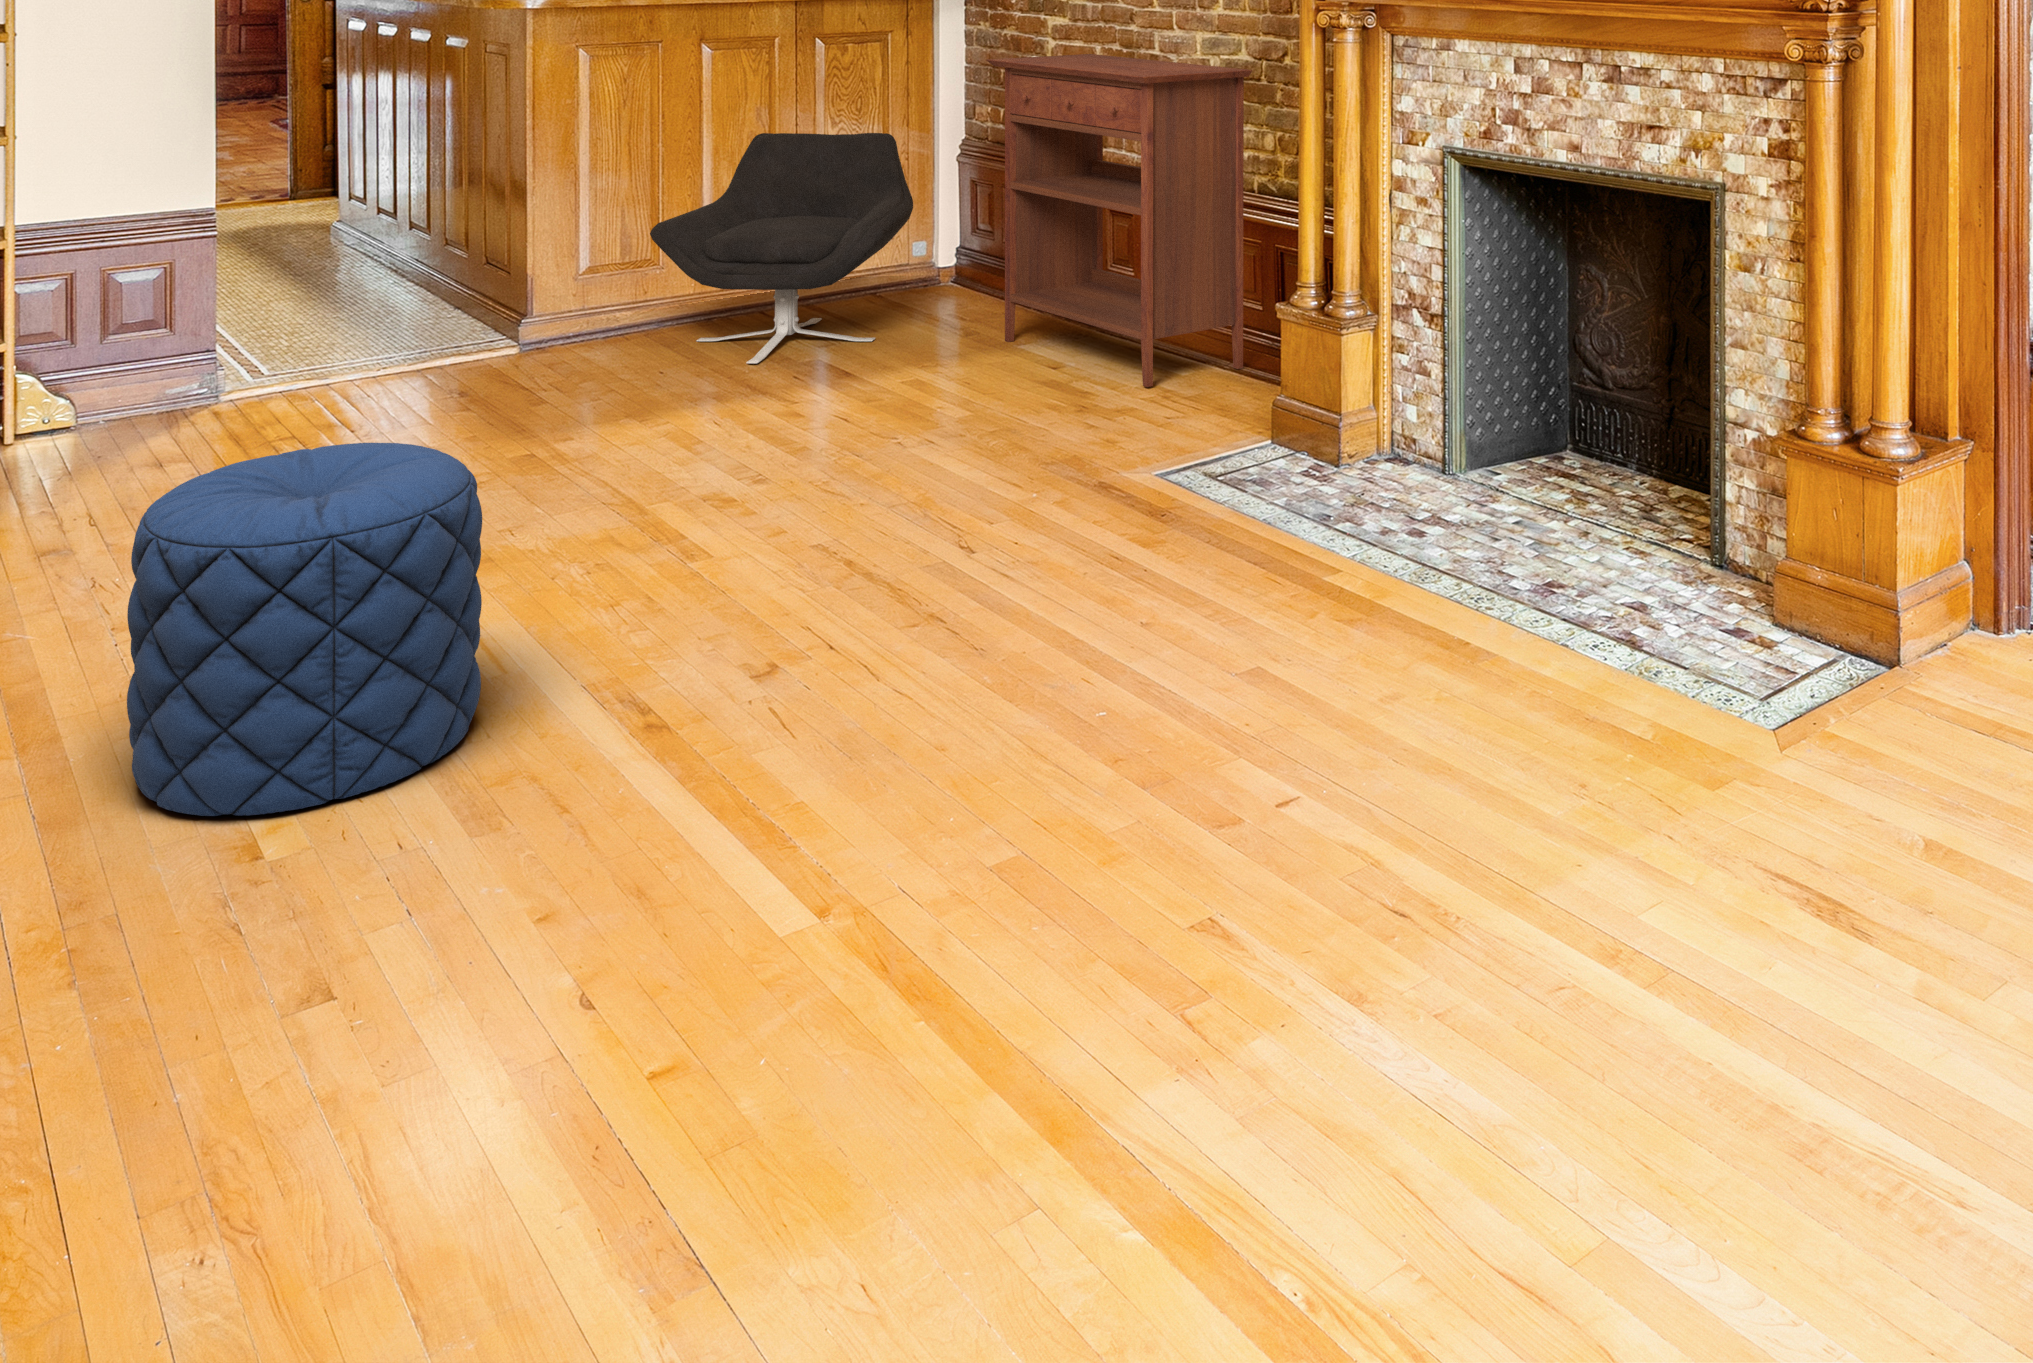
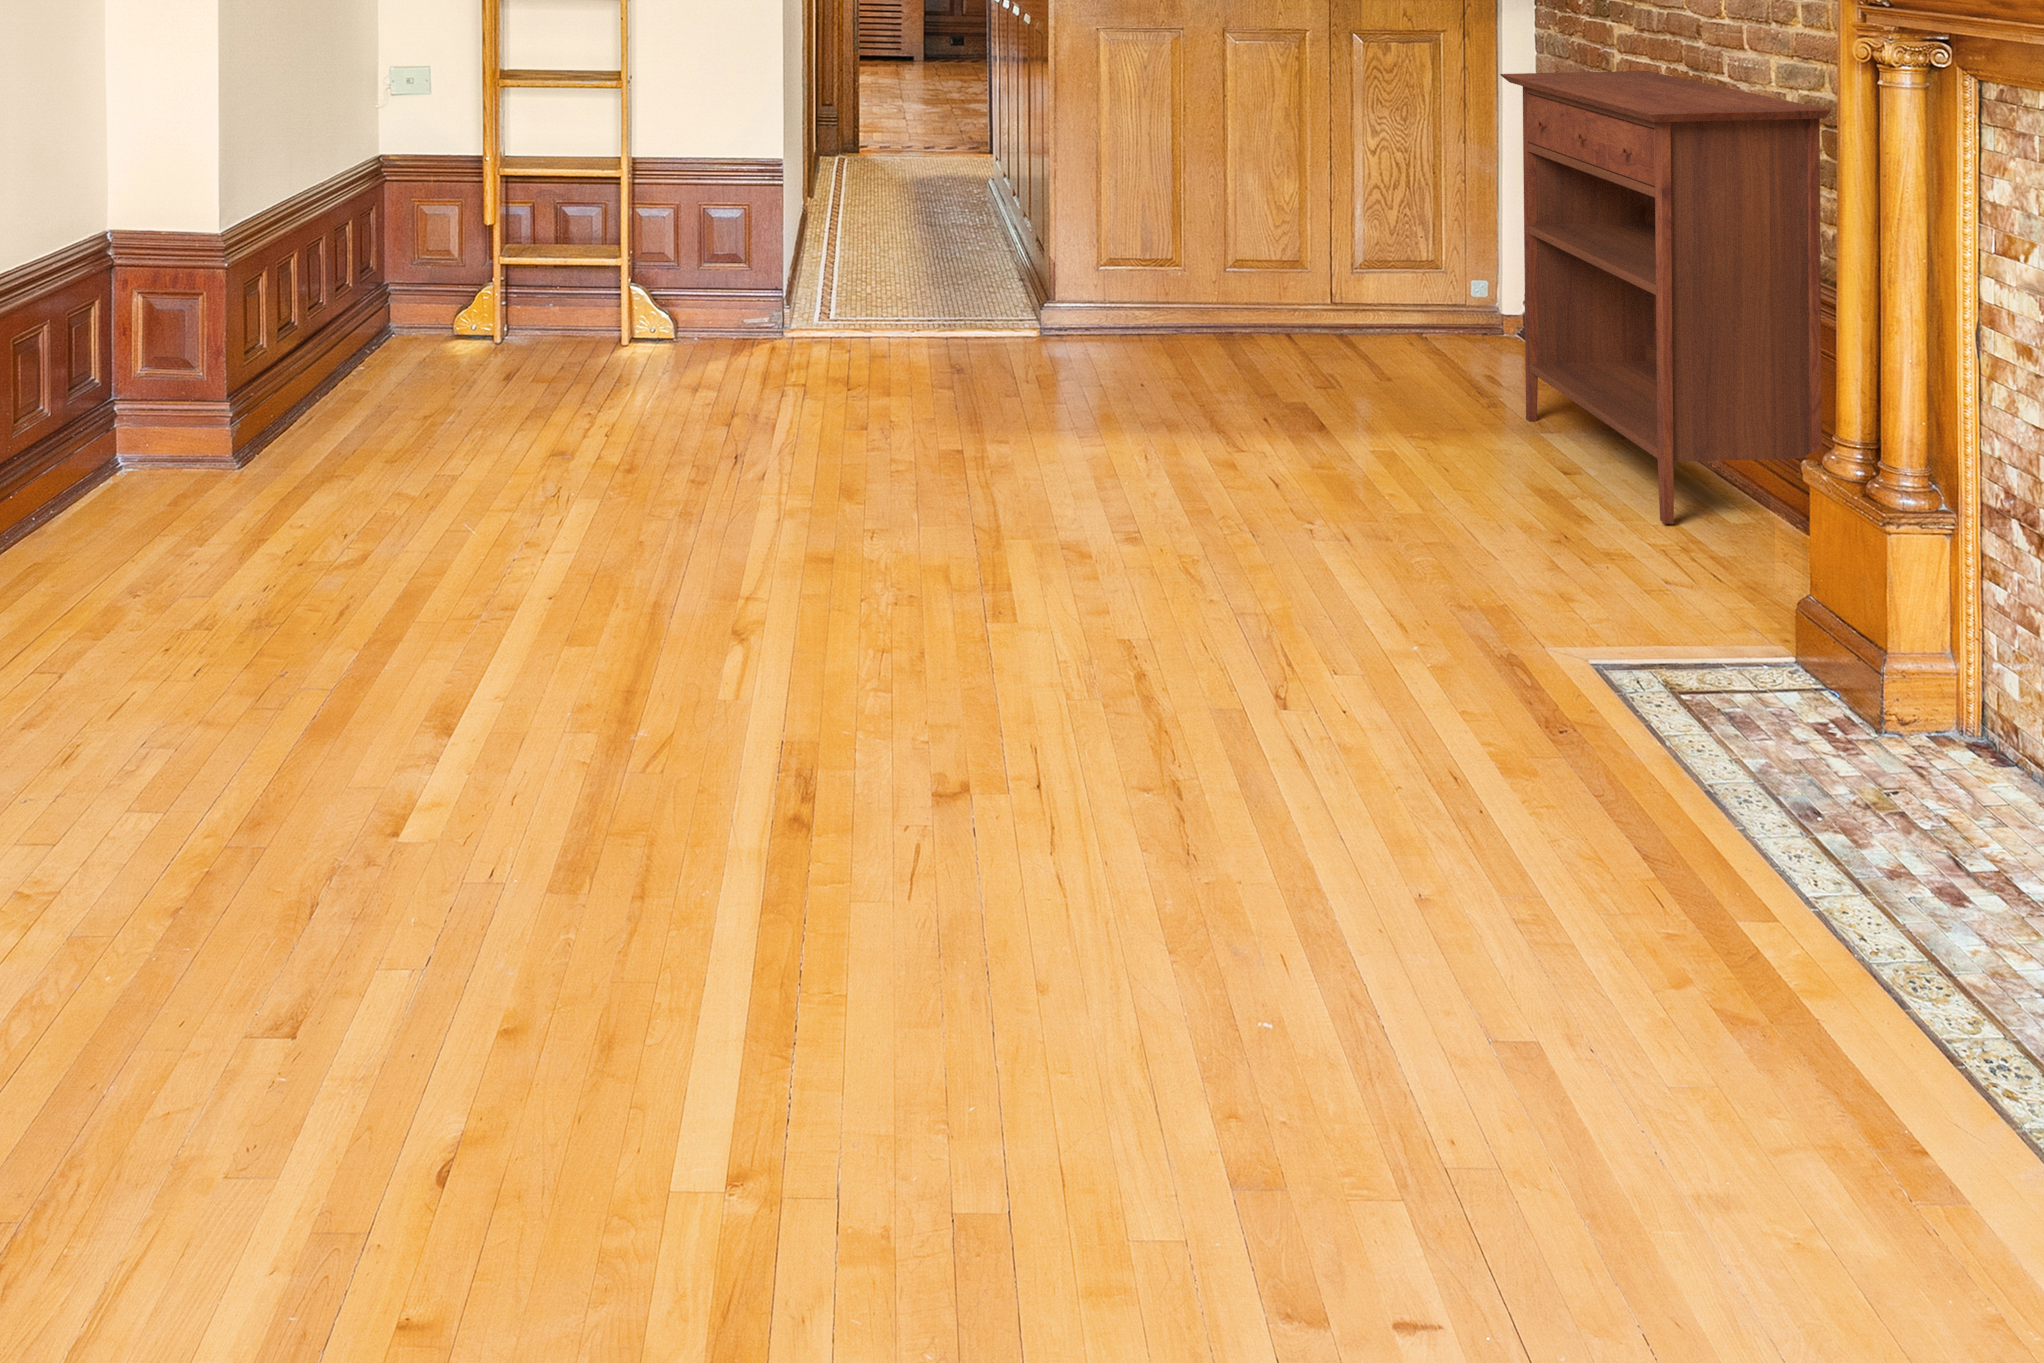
lounge chair: present [650,133,913,364] -> none [1143,140,1440,401]
pouf: present [127,443,482,816] -> none [353,471,671,860]

